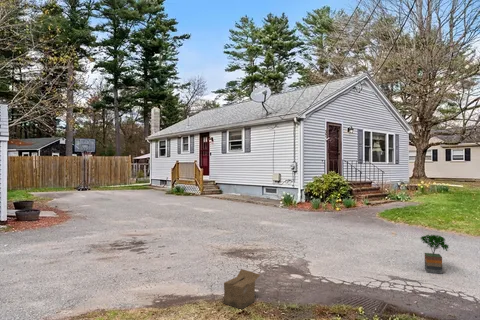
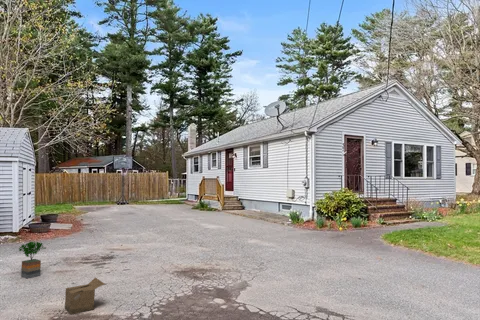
potted tree: present [421,235,448,274] -> present [19,242,46,278]

